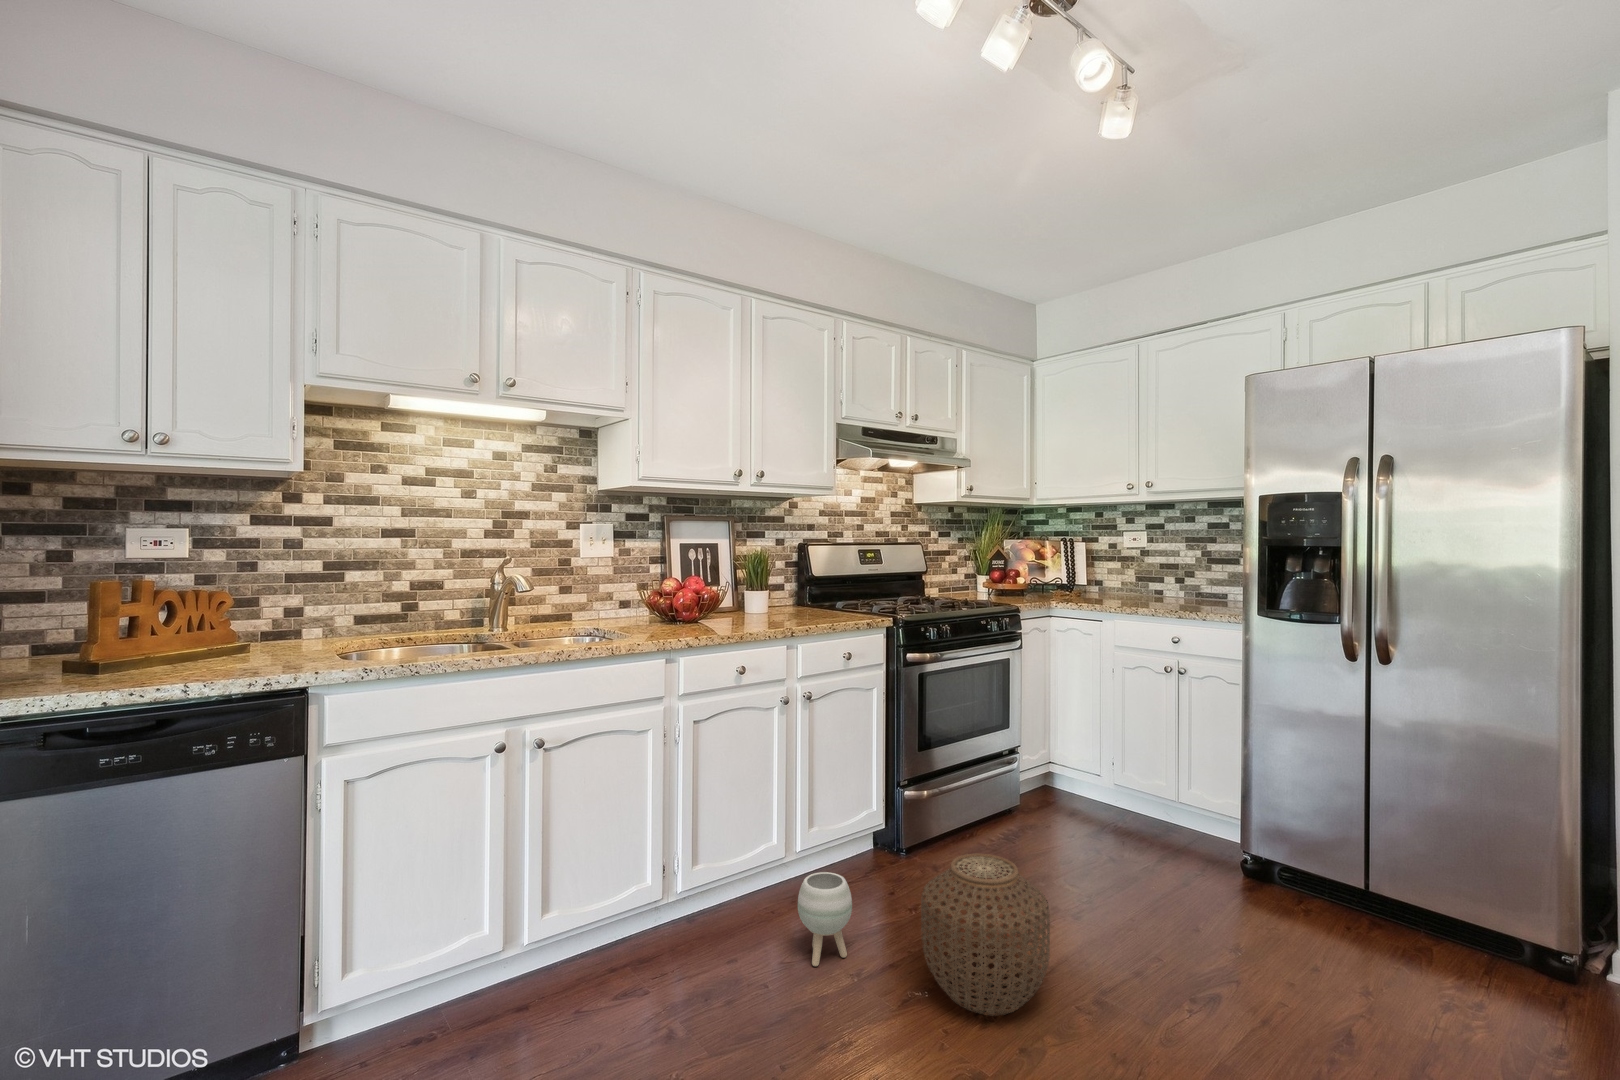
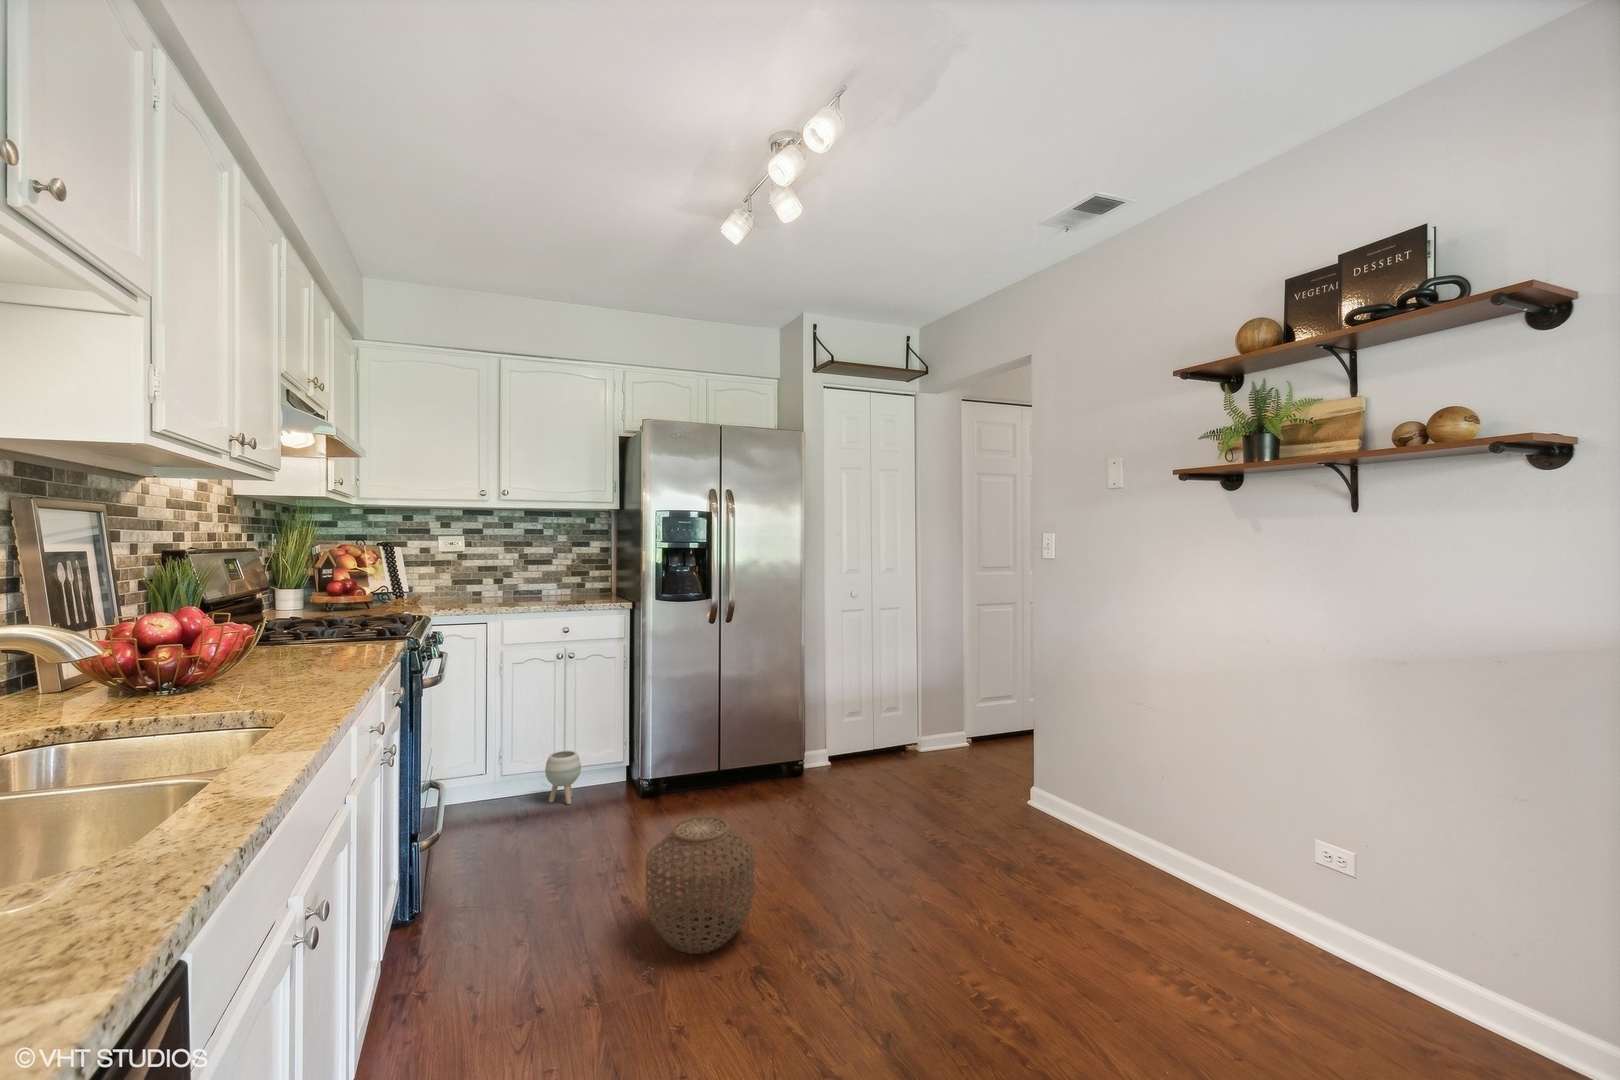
planter: present [798,872,852,966] -> present [545,751,581,804]

